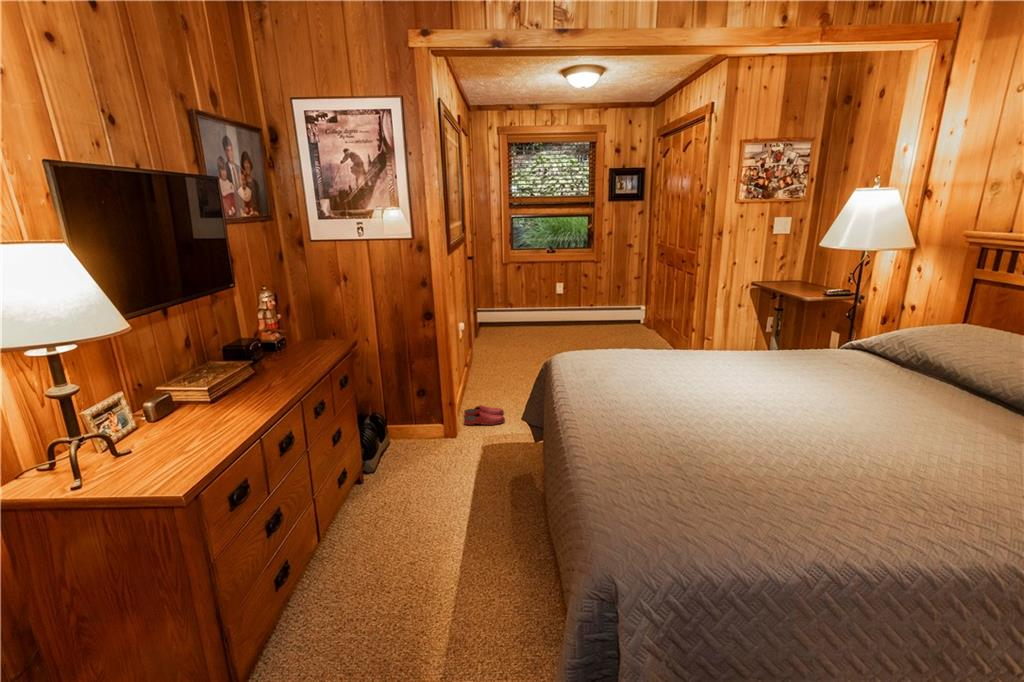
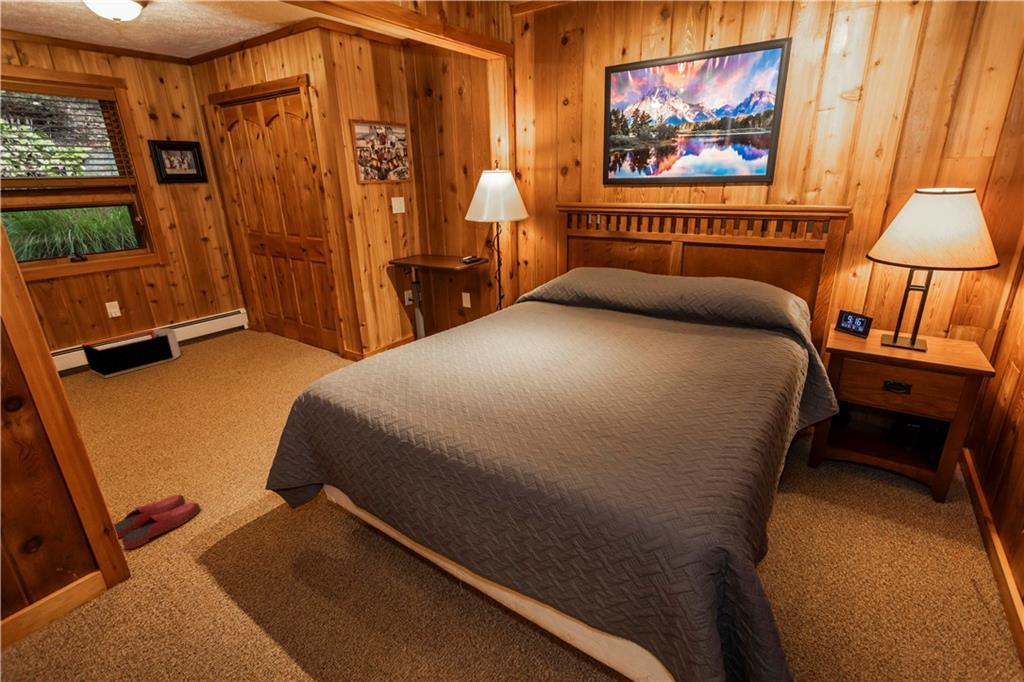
storage bin: none [538,307,587,332] -> present [82,329,181,378]

